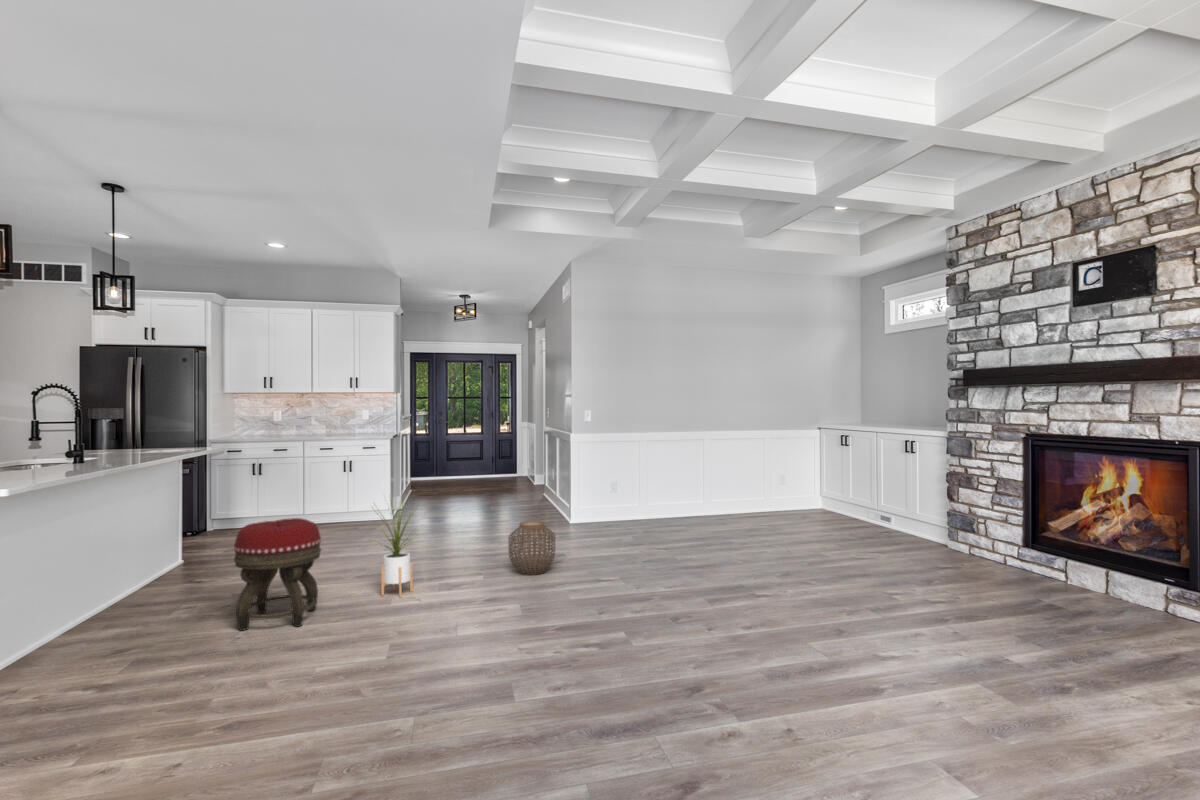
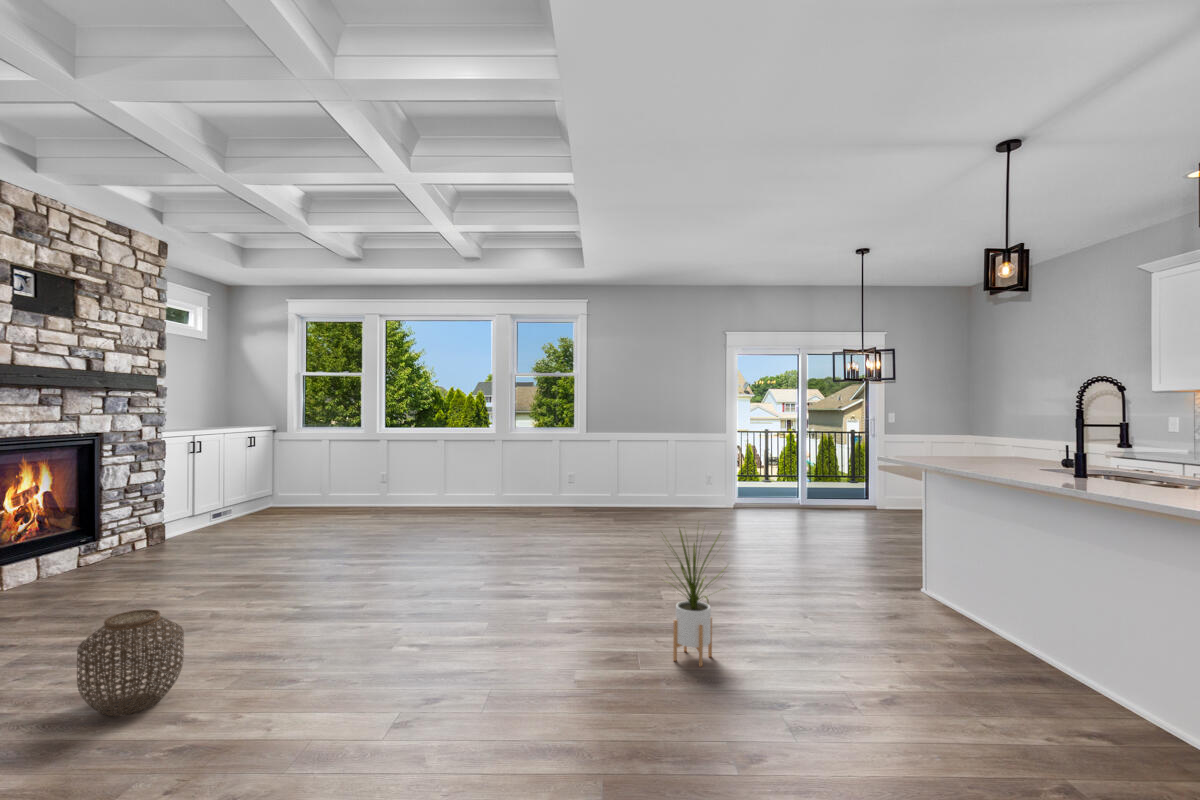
footstool: present [234,518,321,631] -> none [758,524,846,645]
woven basket: present [508,521,555,575] -> present [77,609,184,716]

